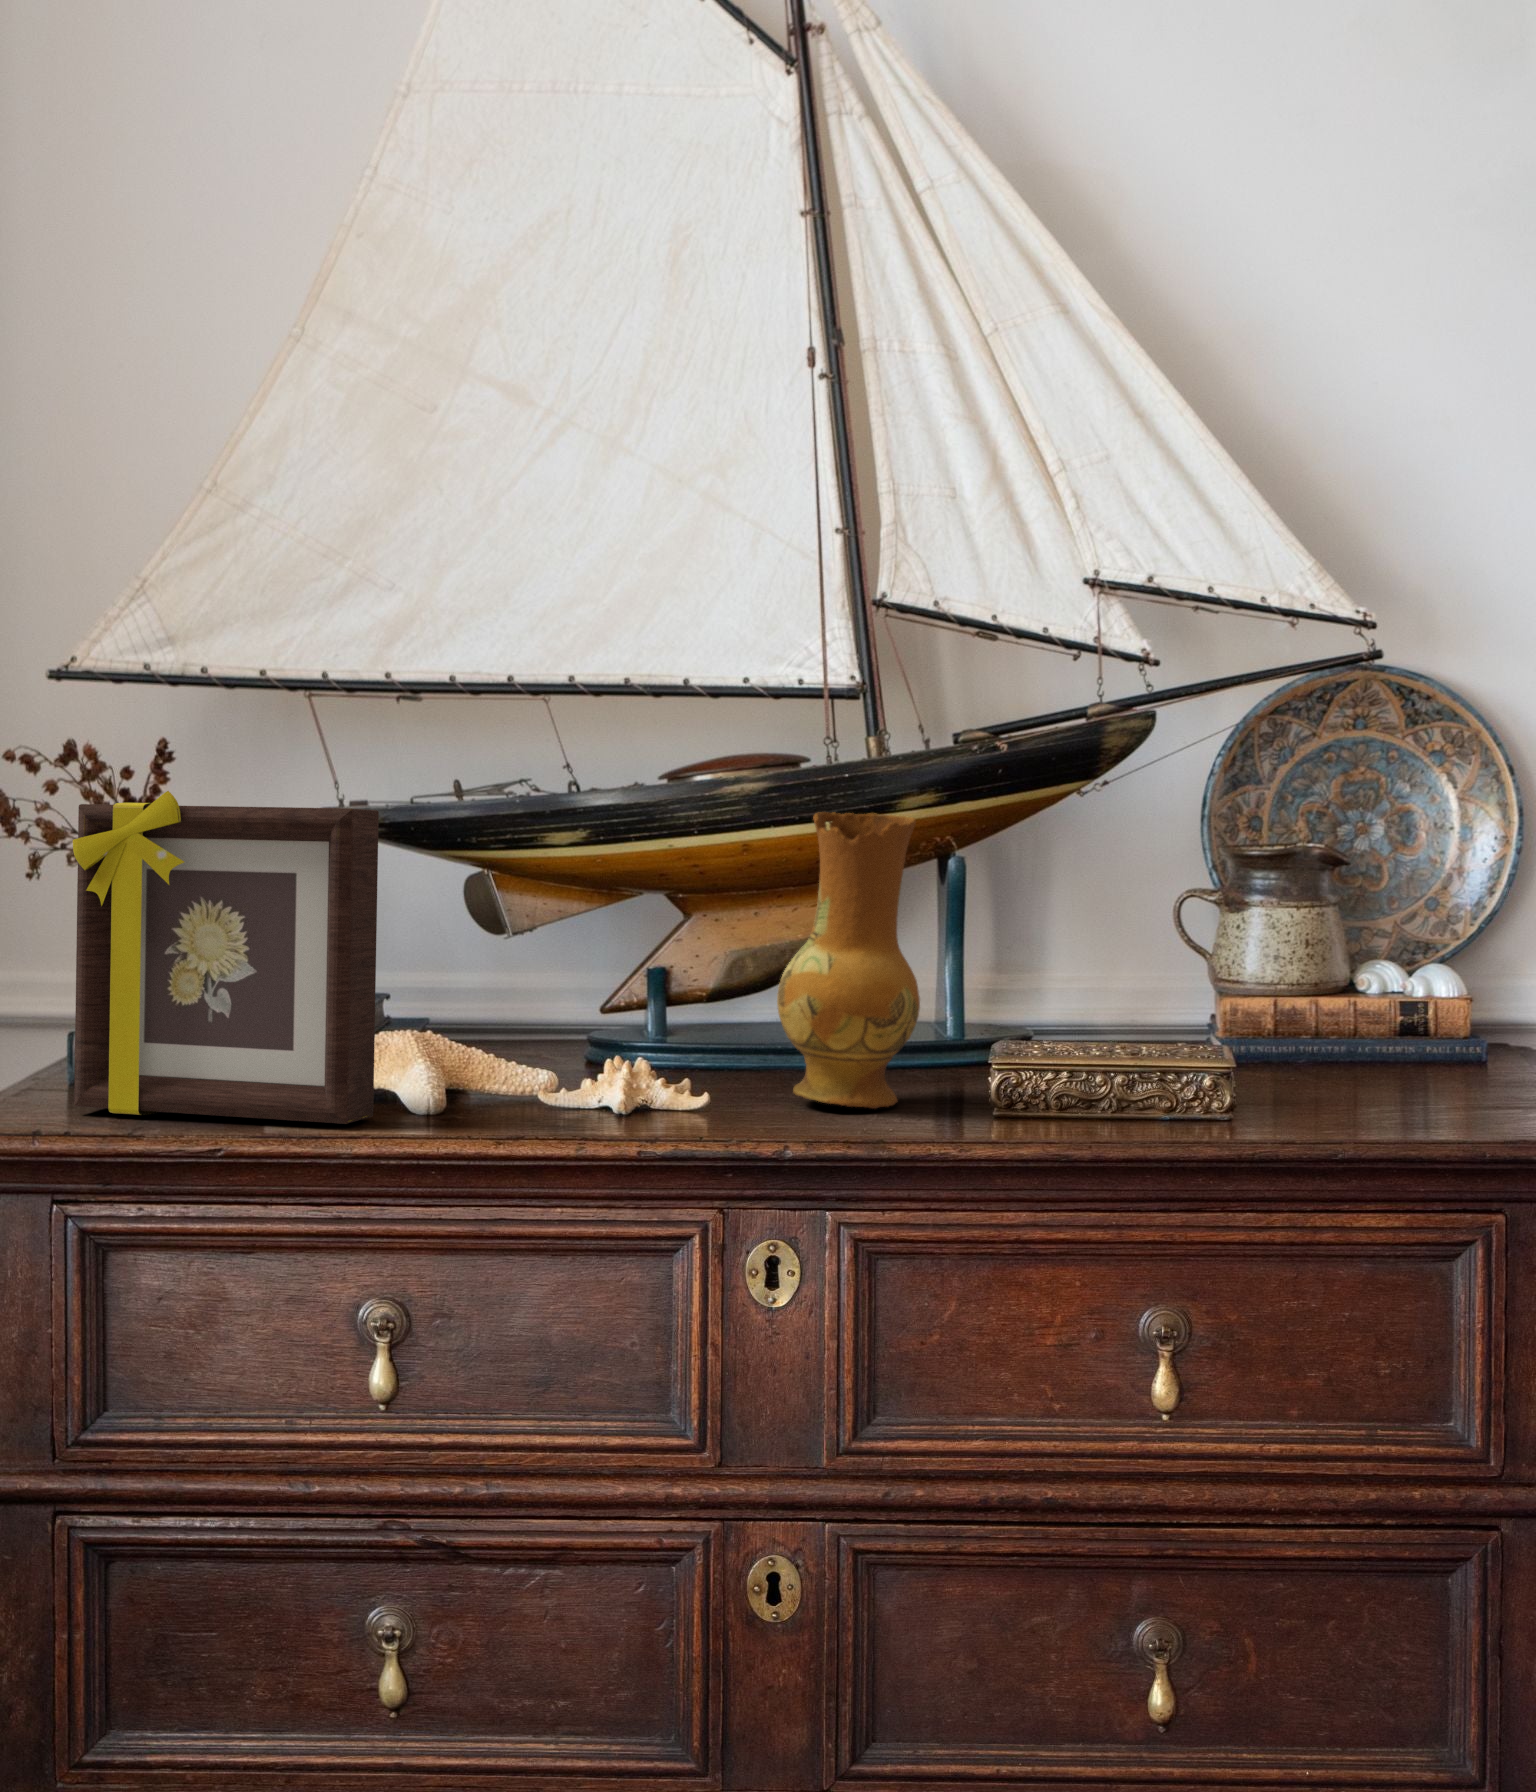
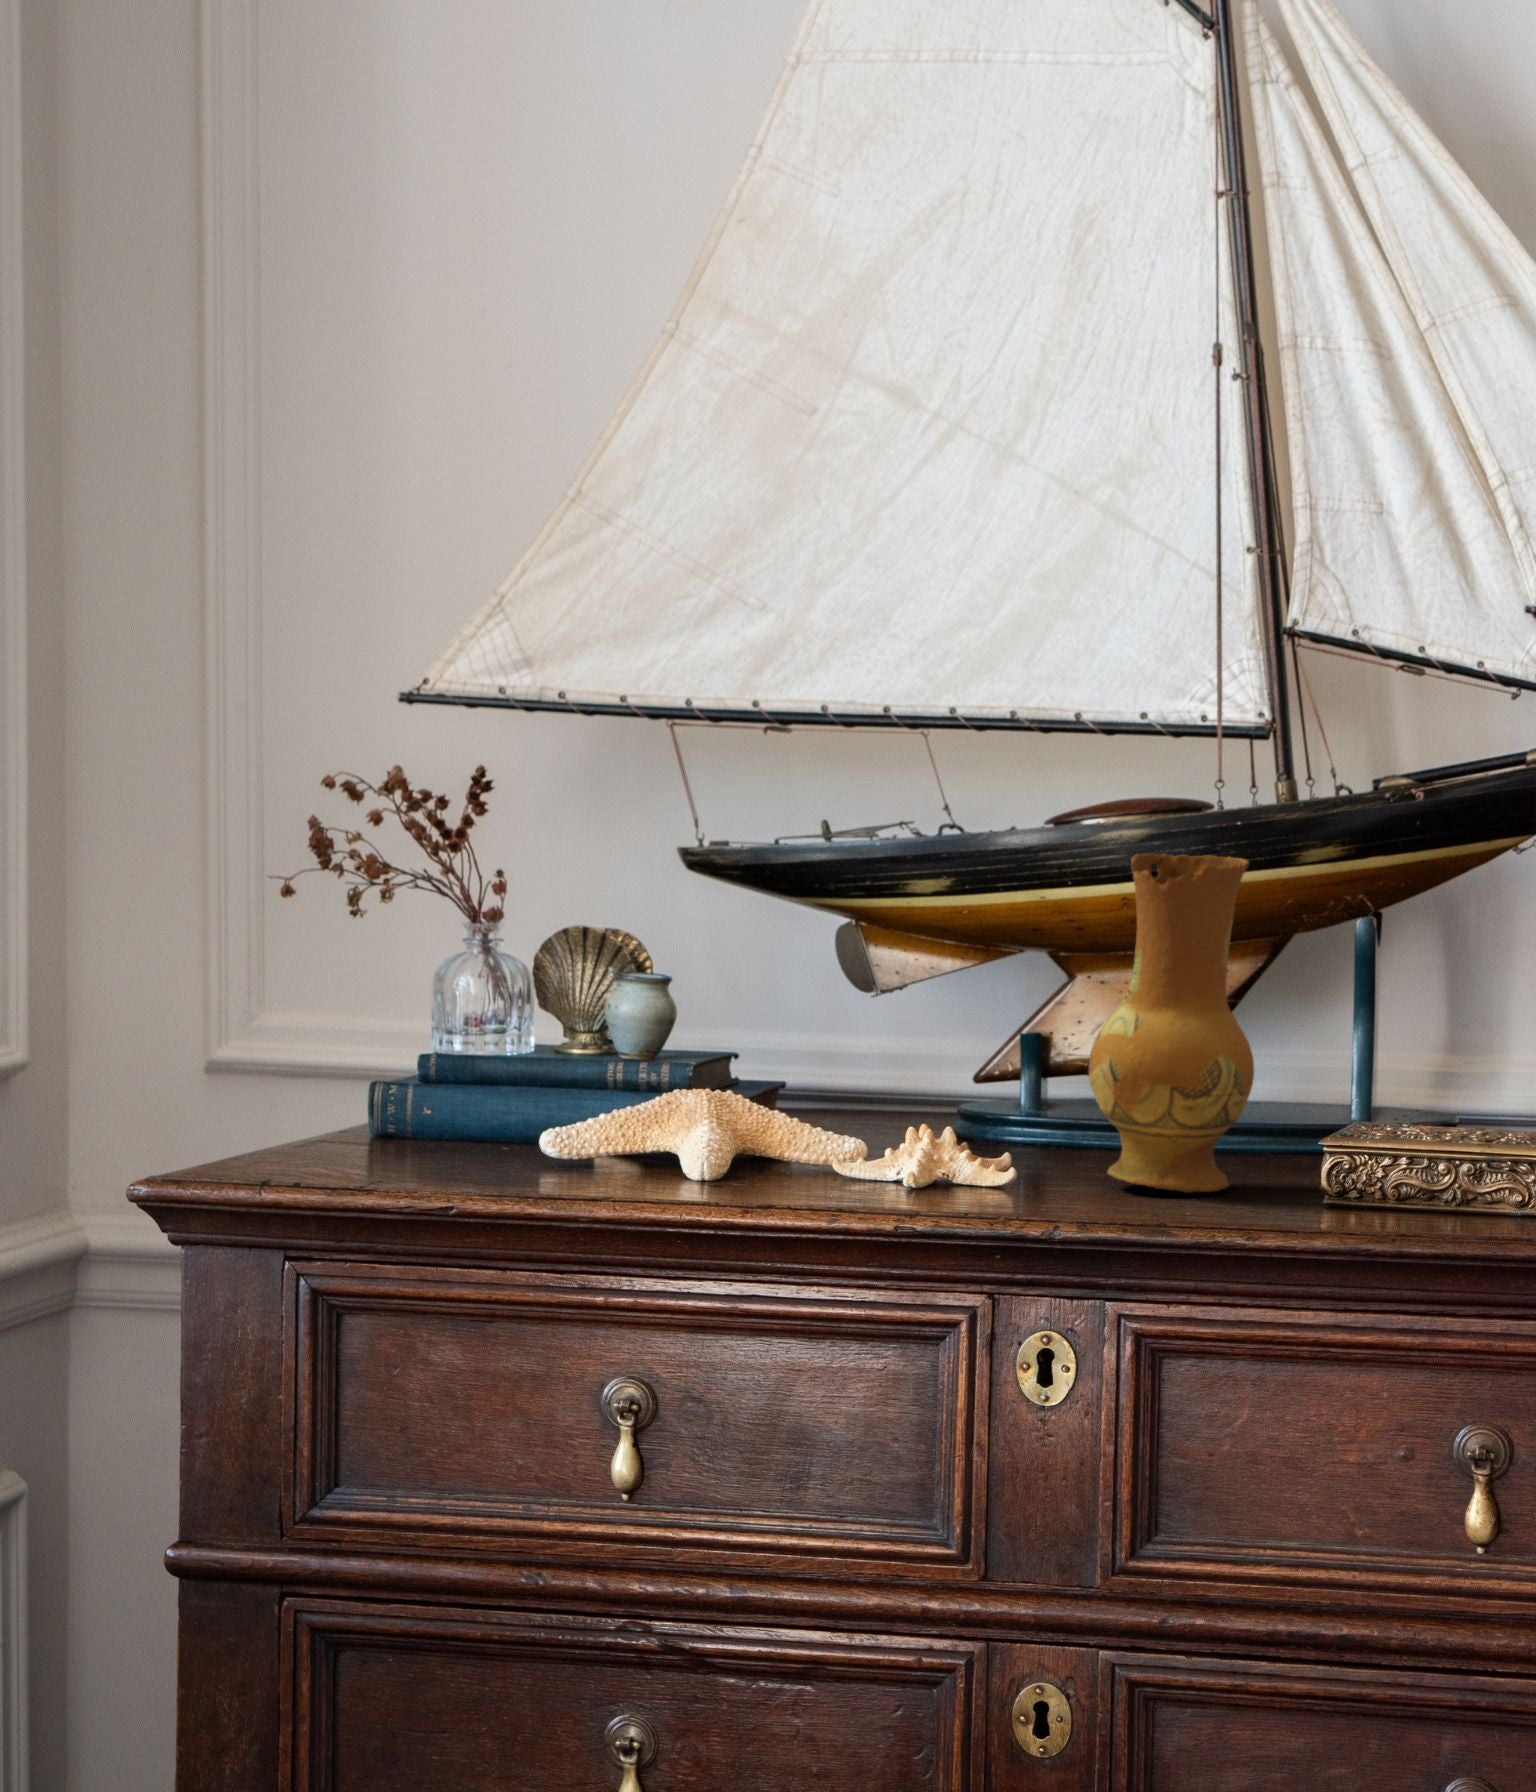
picture frame: present [73,791,379,1124] -> none [370,828,660,1178]

